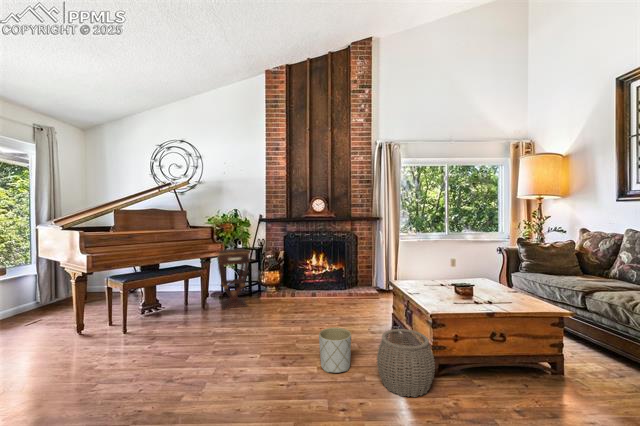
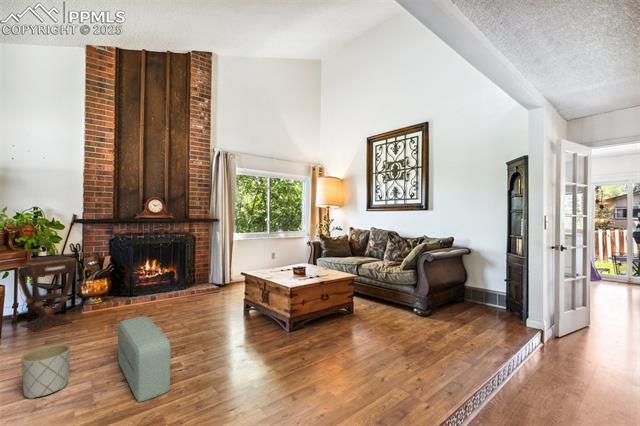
pouf: none [224,315,268,409] -> present [118,316,171,402]
planter: present [319,327,351,373] -> present [21,344,70,399]
woven basket: present [377,329,435,397] -> none [256,303,296,349]

